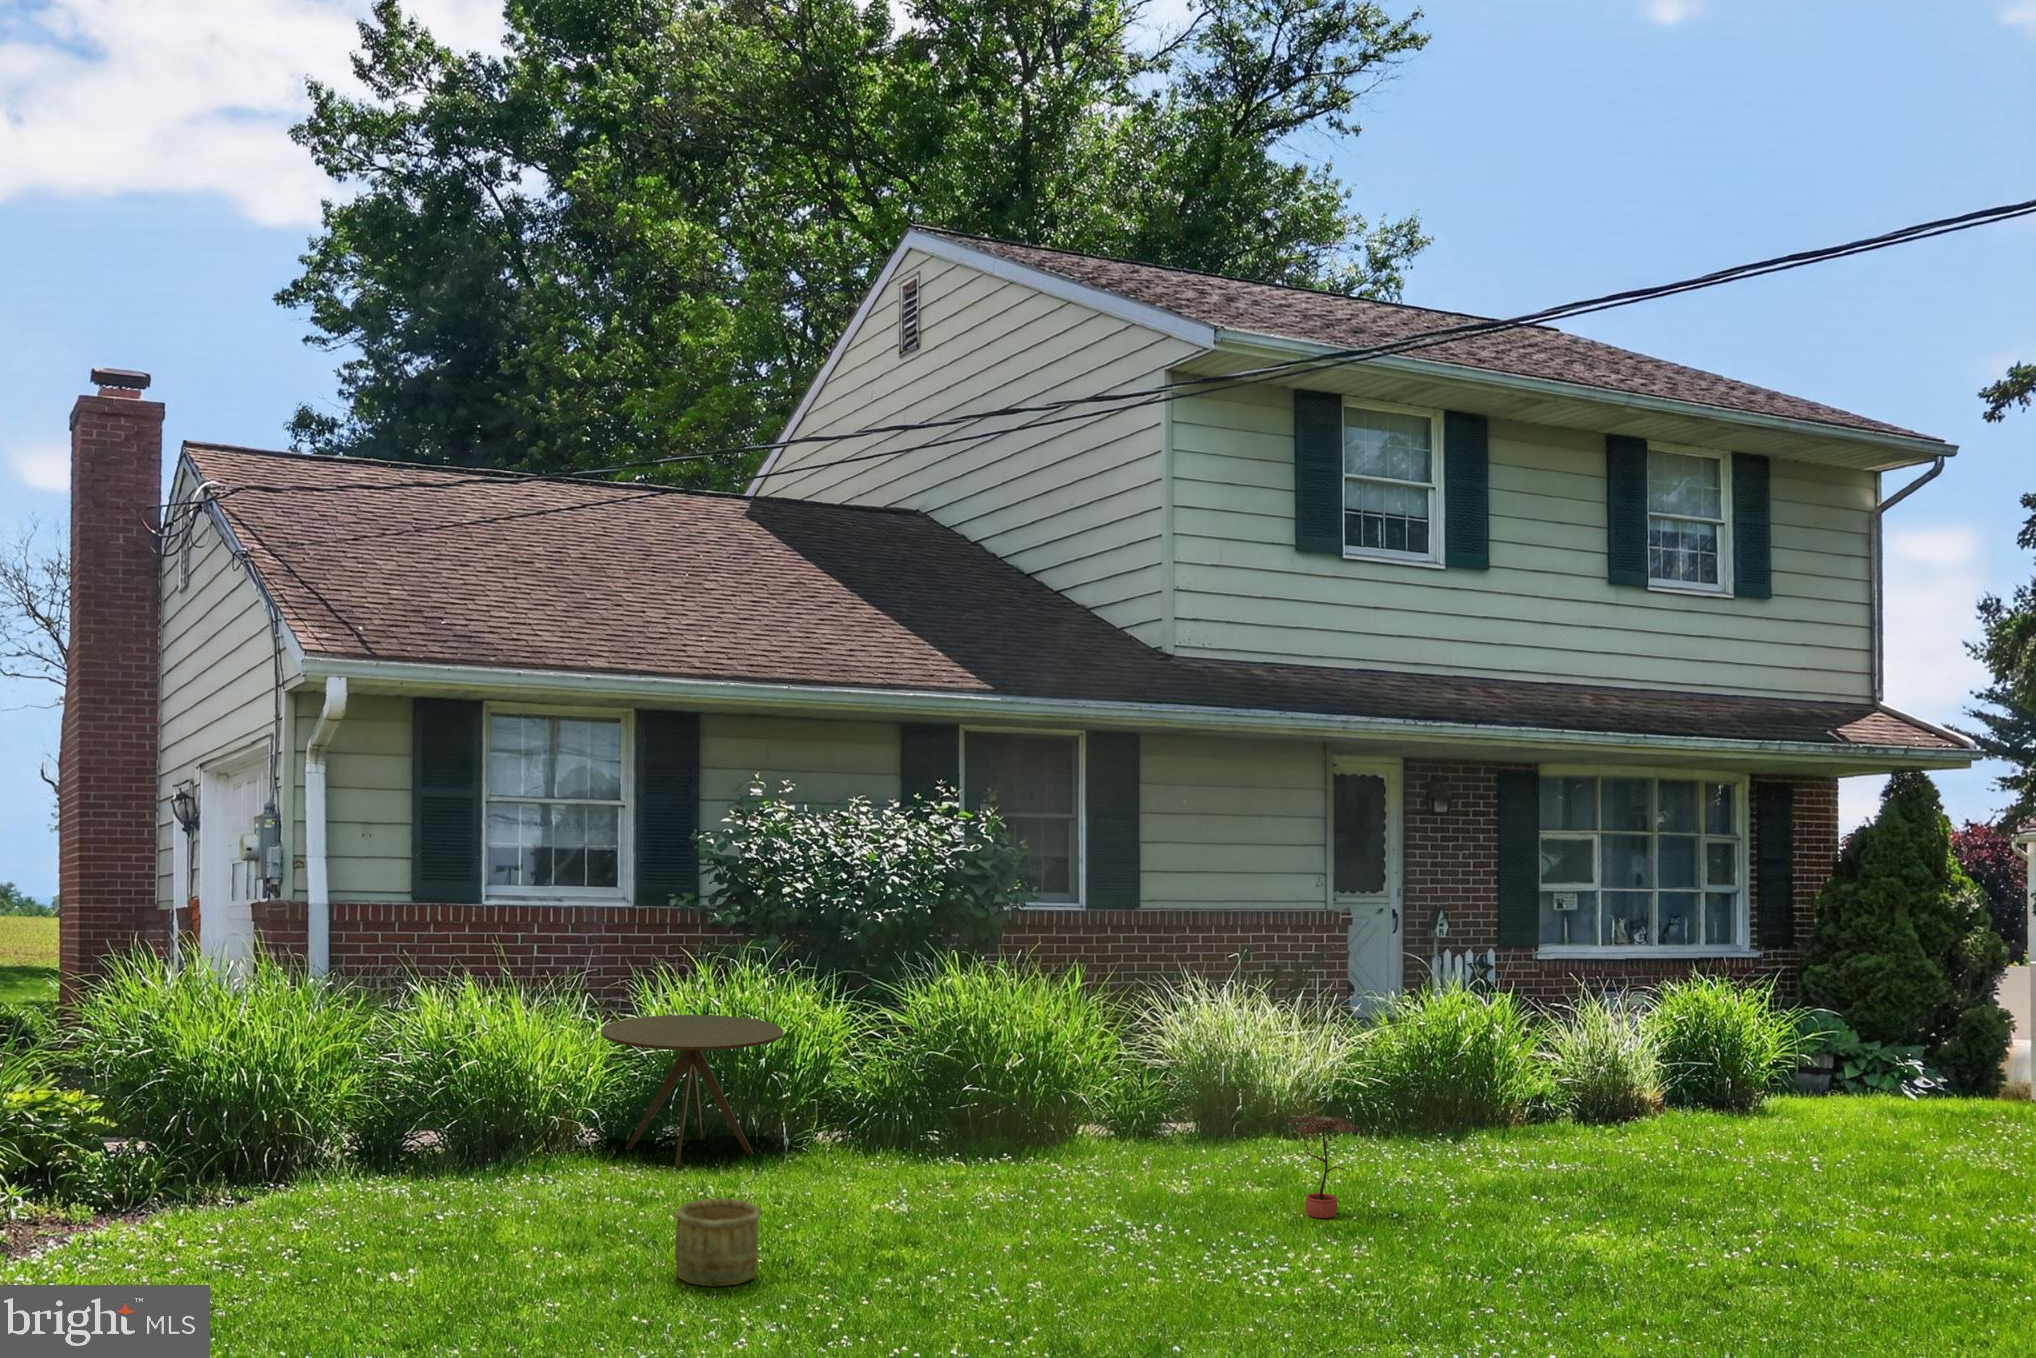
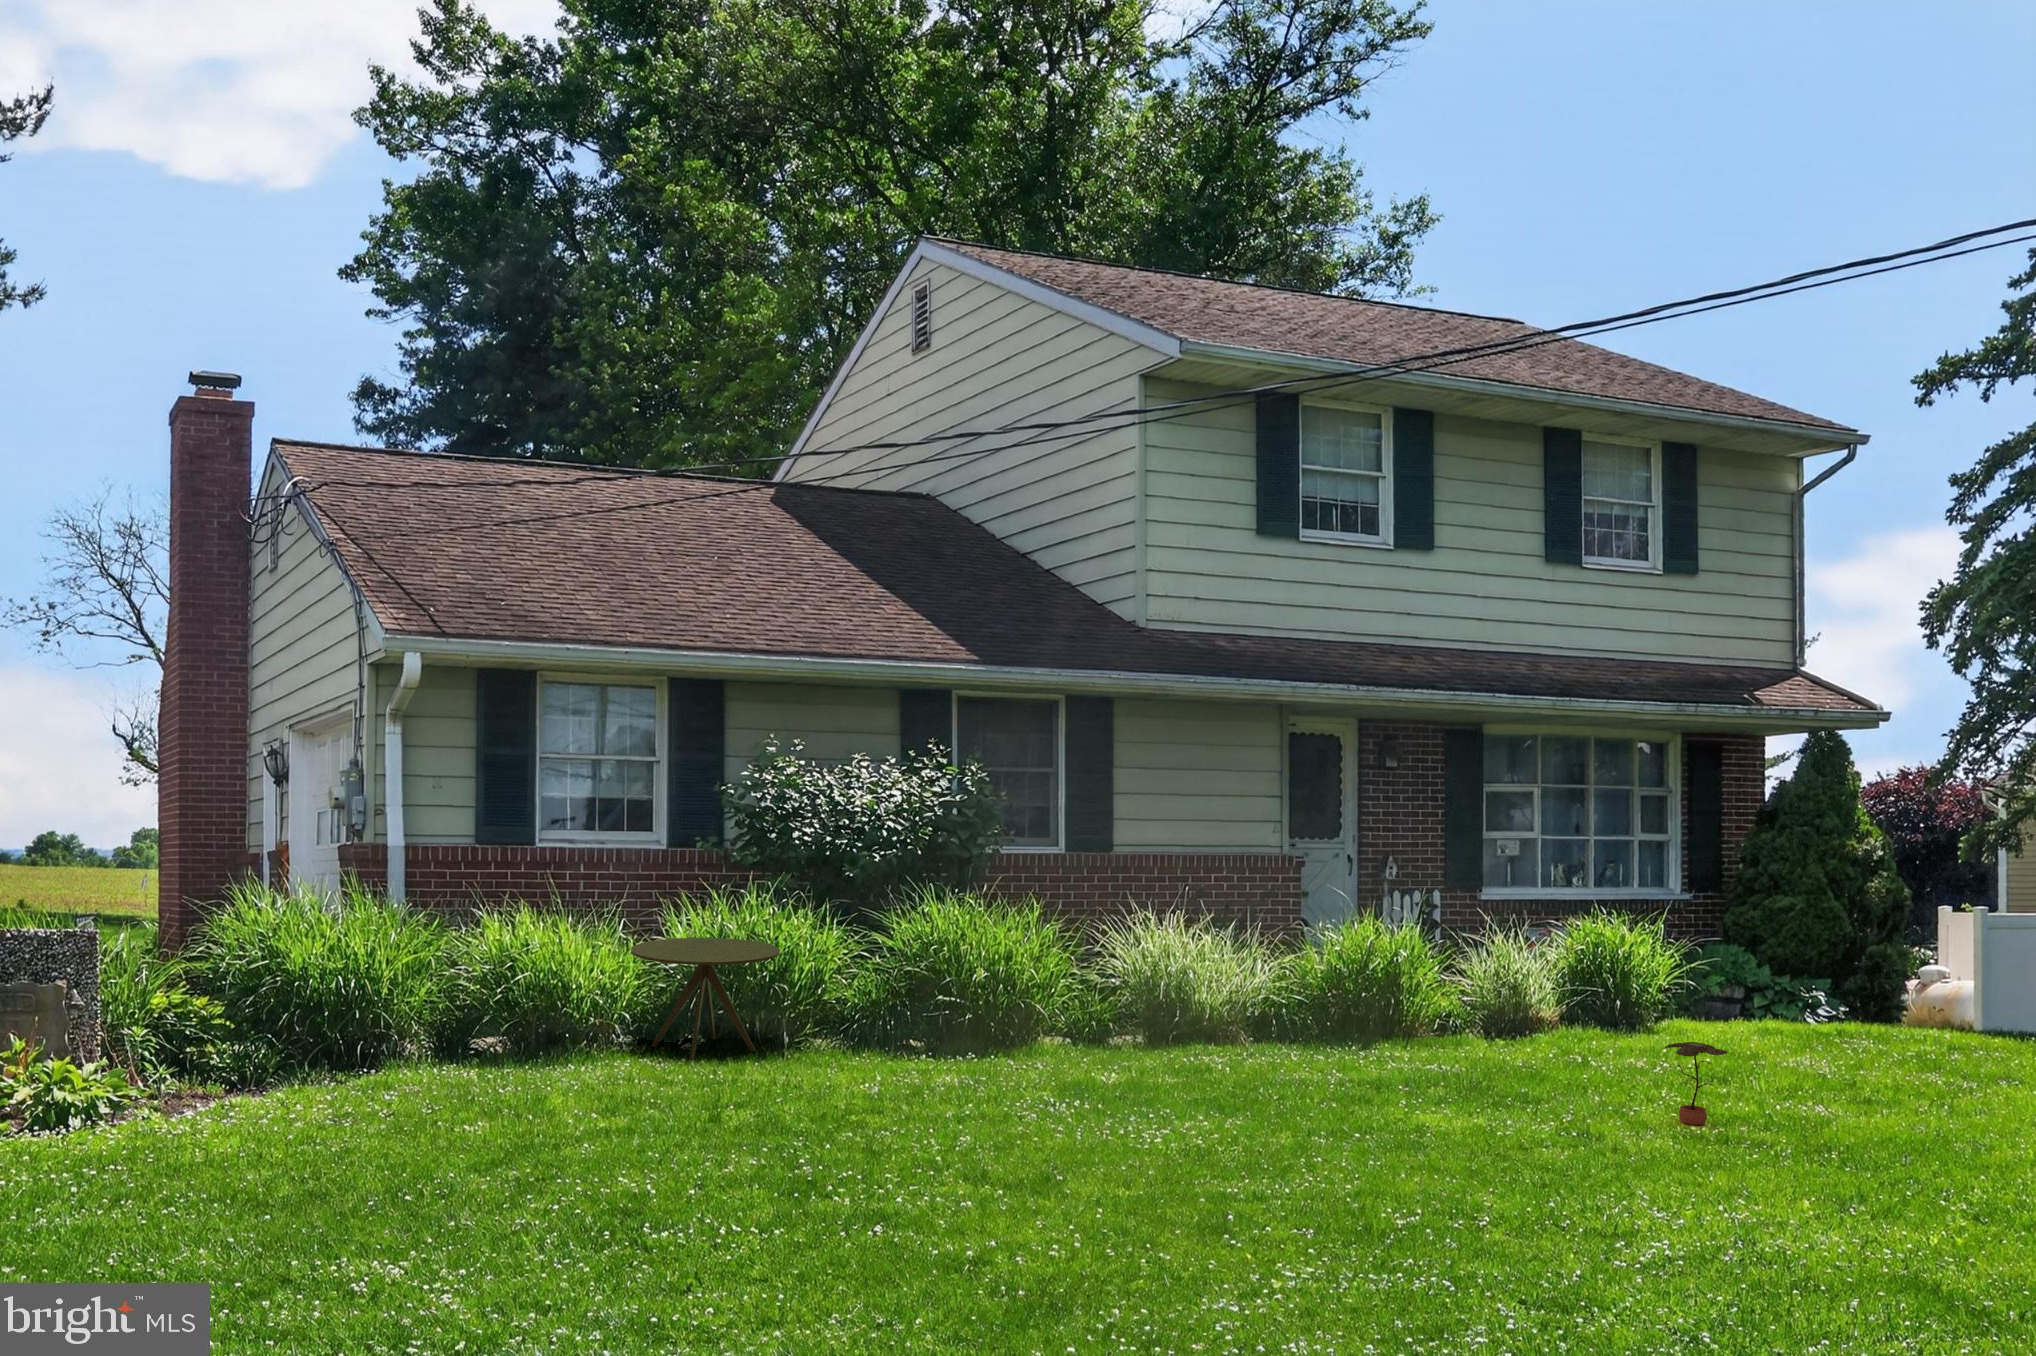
potted plant: present [1288,1116,1360,1218] -> present [1665,1042,1727,1125]
wooden bucket: present [674,1198,761,1287] -> none [682,1077,752,1144]

